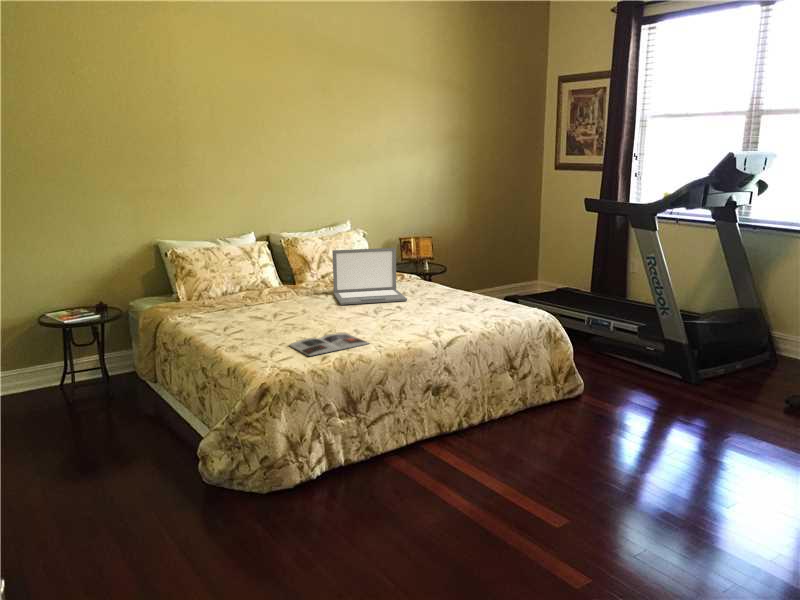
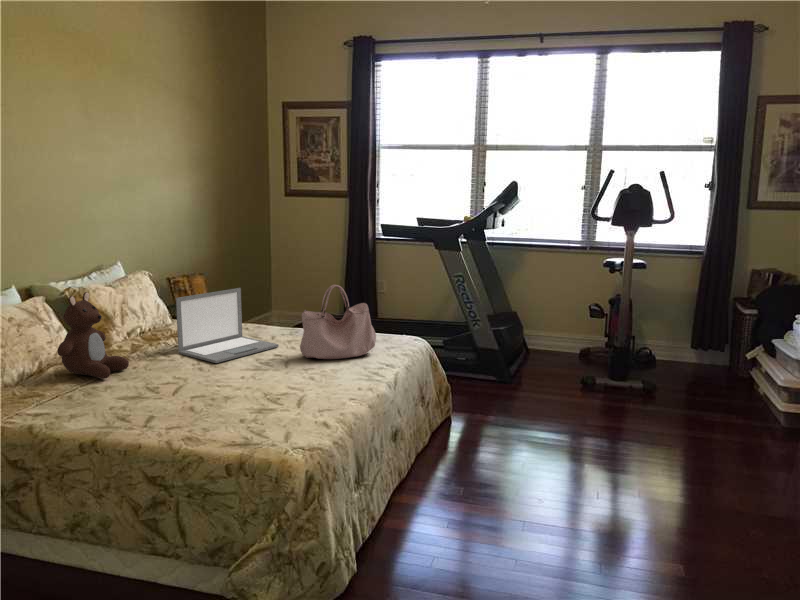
teddy bear: none [235,239,285,303] -> present [57,292,129,379]
handbag: none [405,250,474,317] -> present [300,285,376,359]
magazine: present [289,333,369,356] -> none [258,393,340,427]

